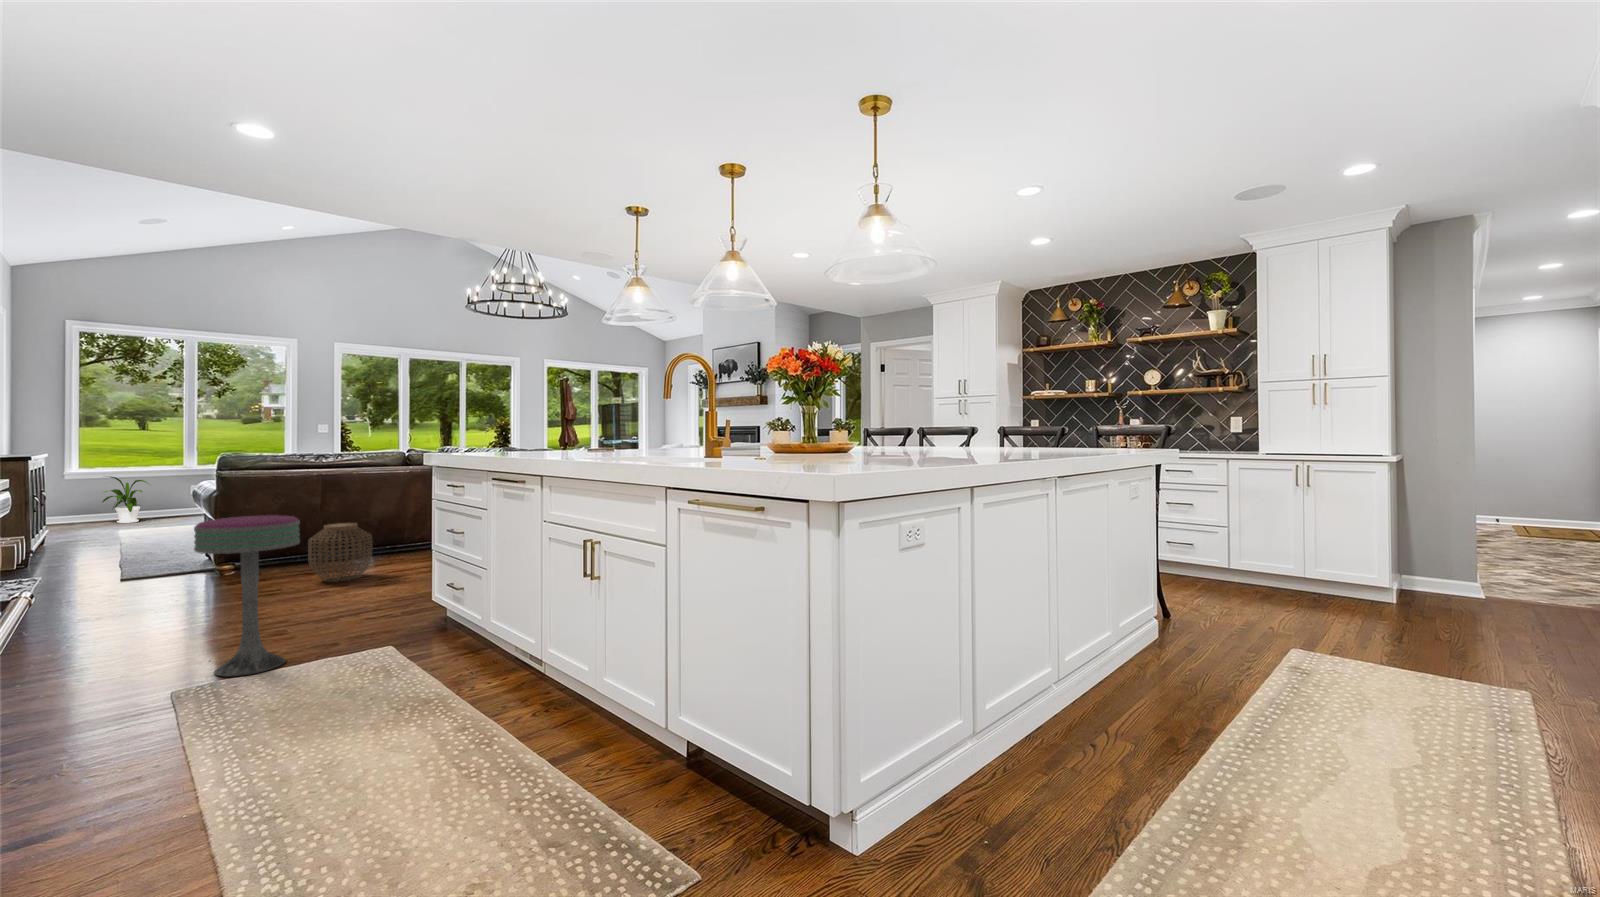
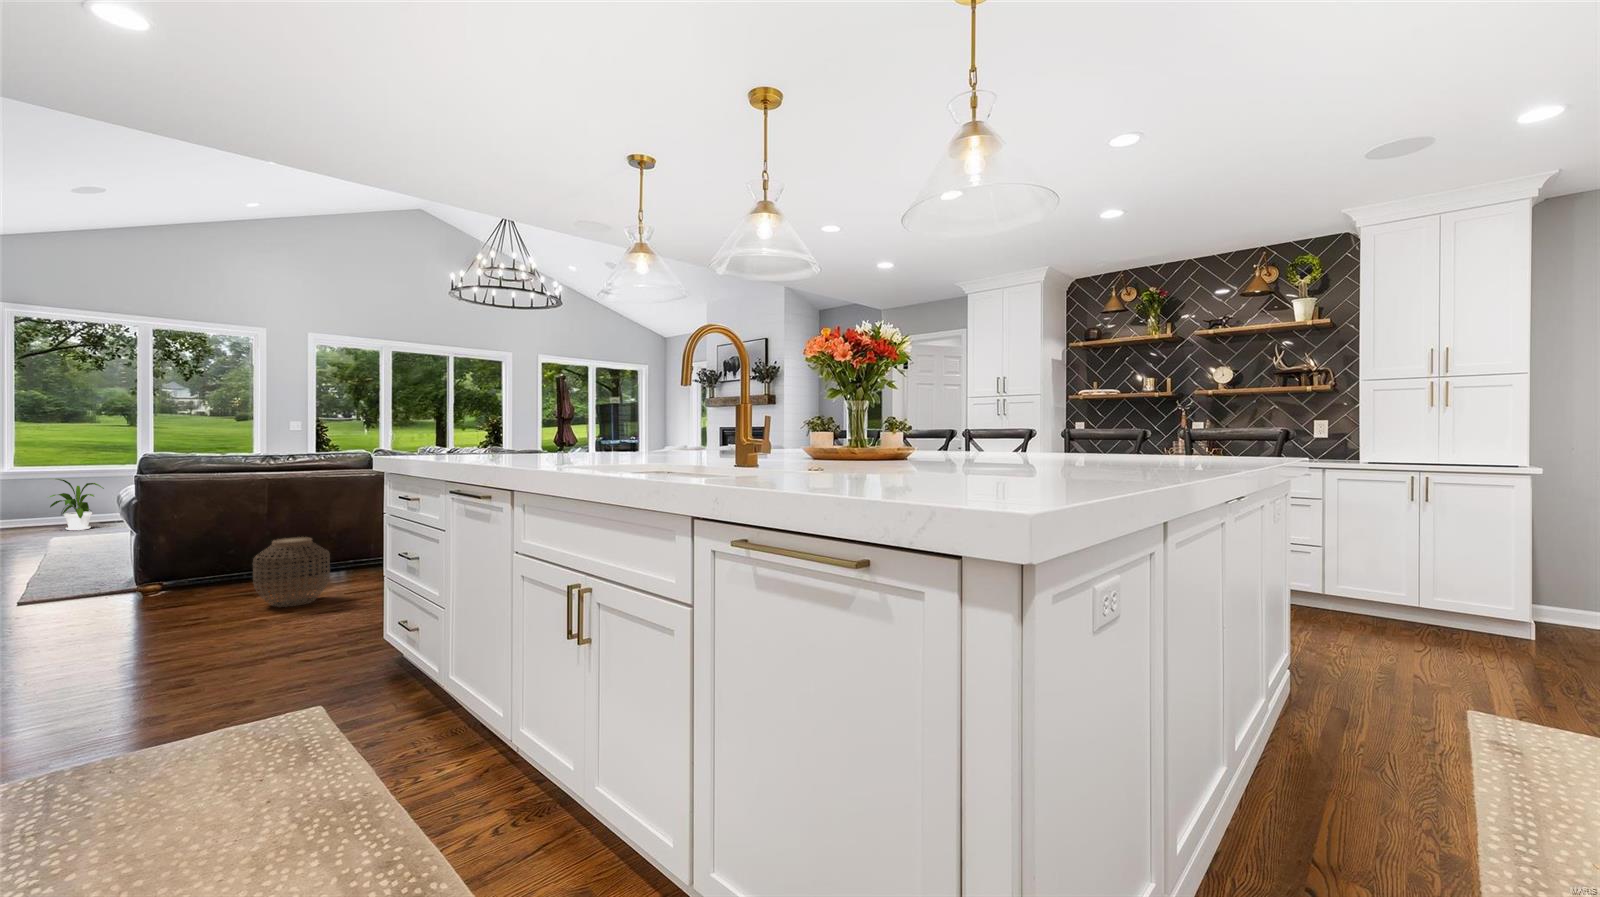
bar stool: present [194,515,300,676] -> none [64,538,210,748]

